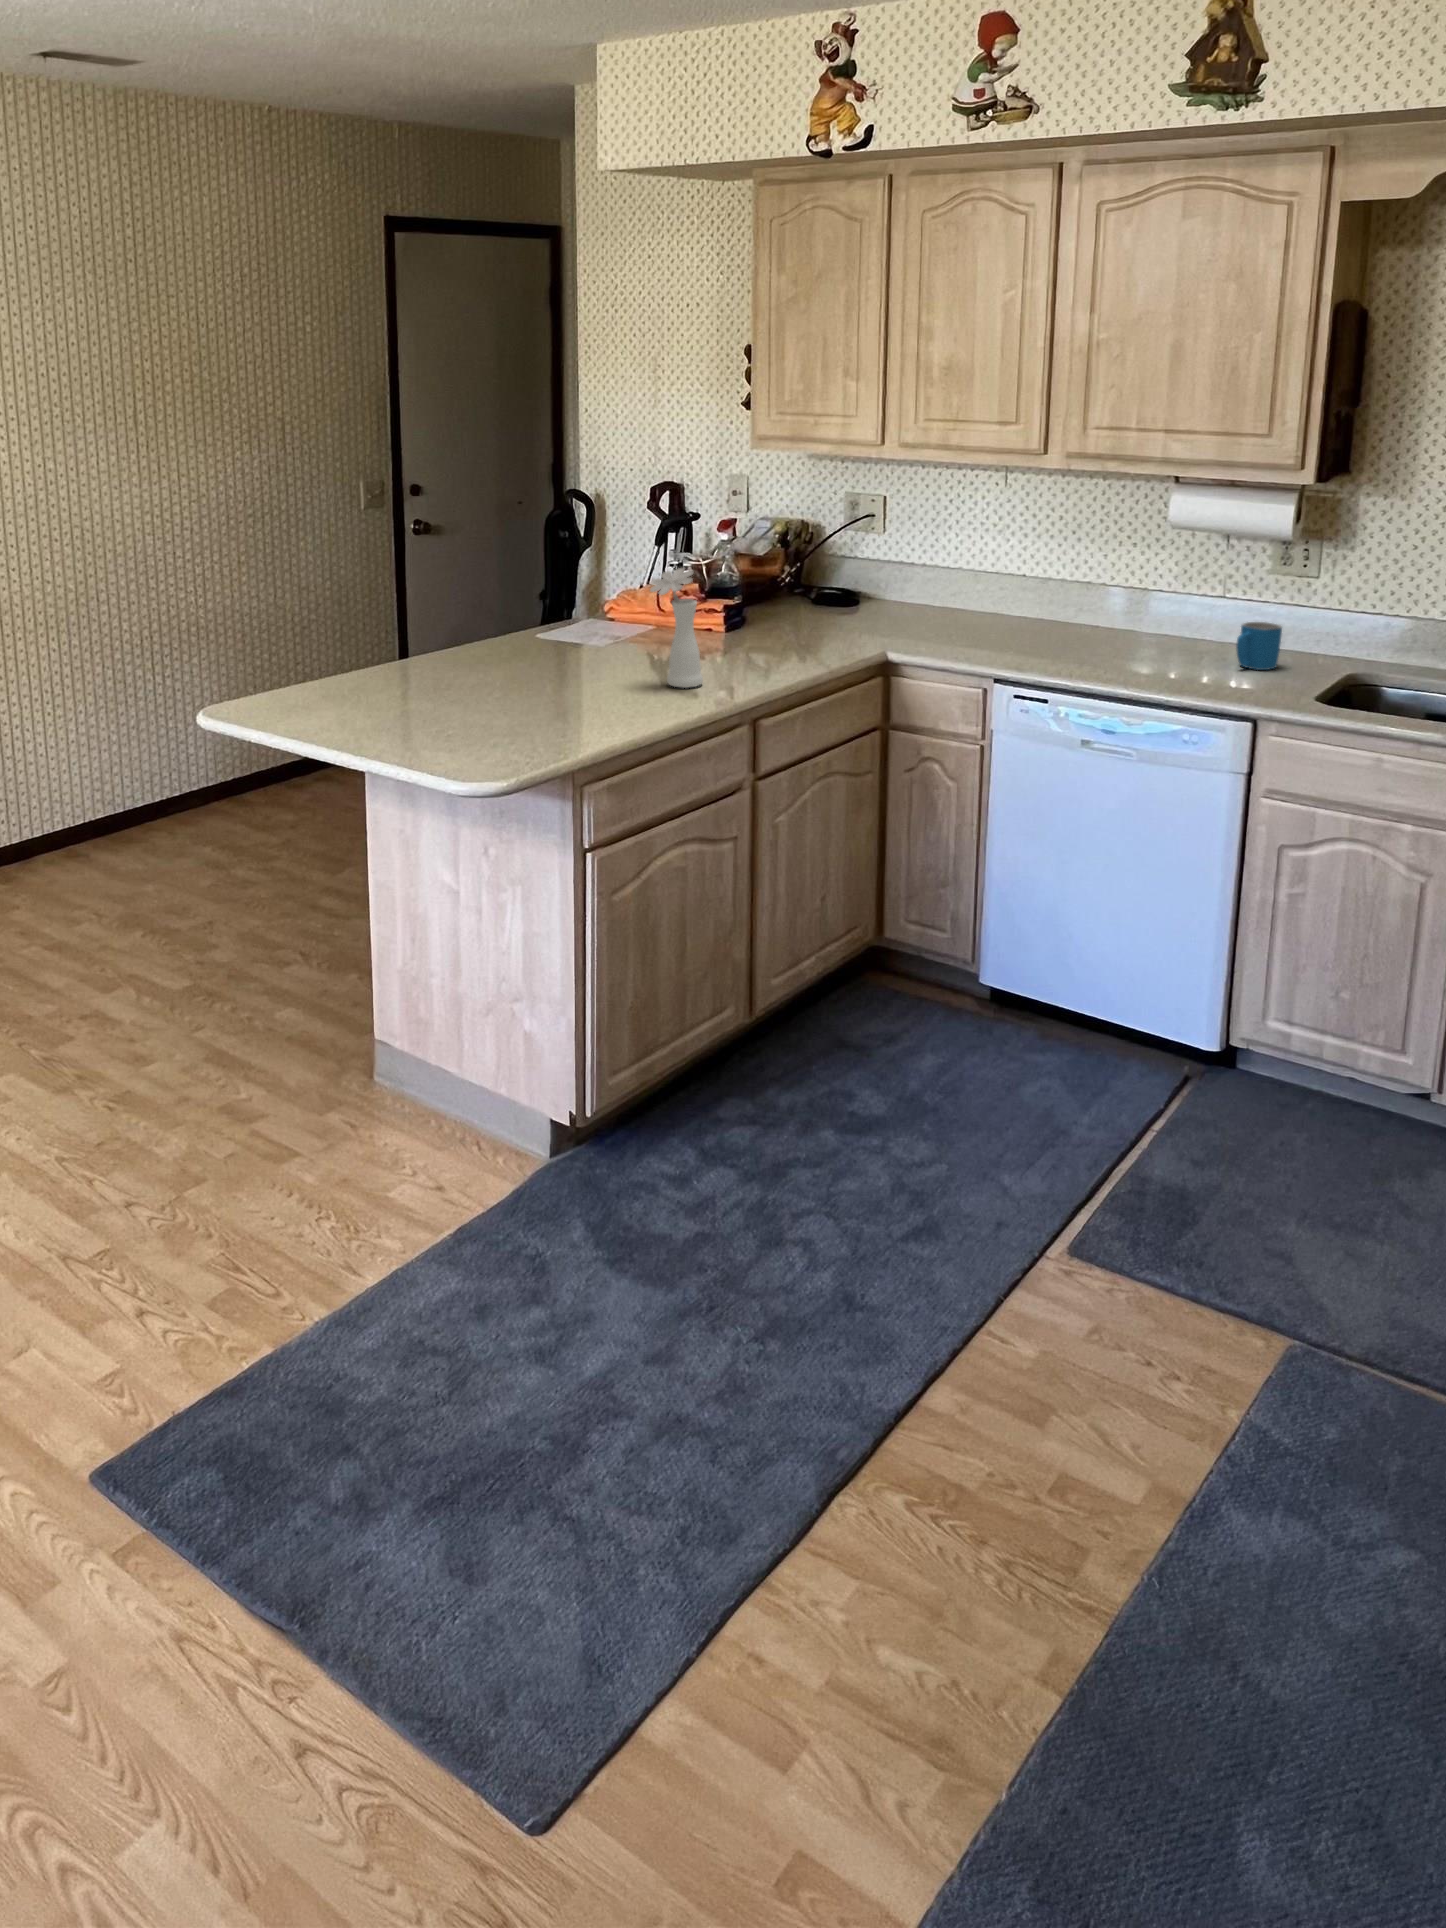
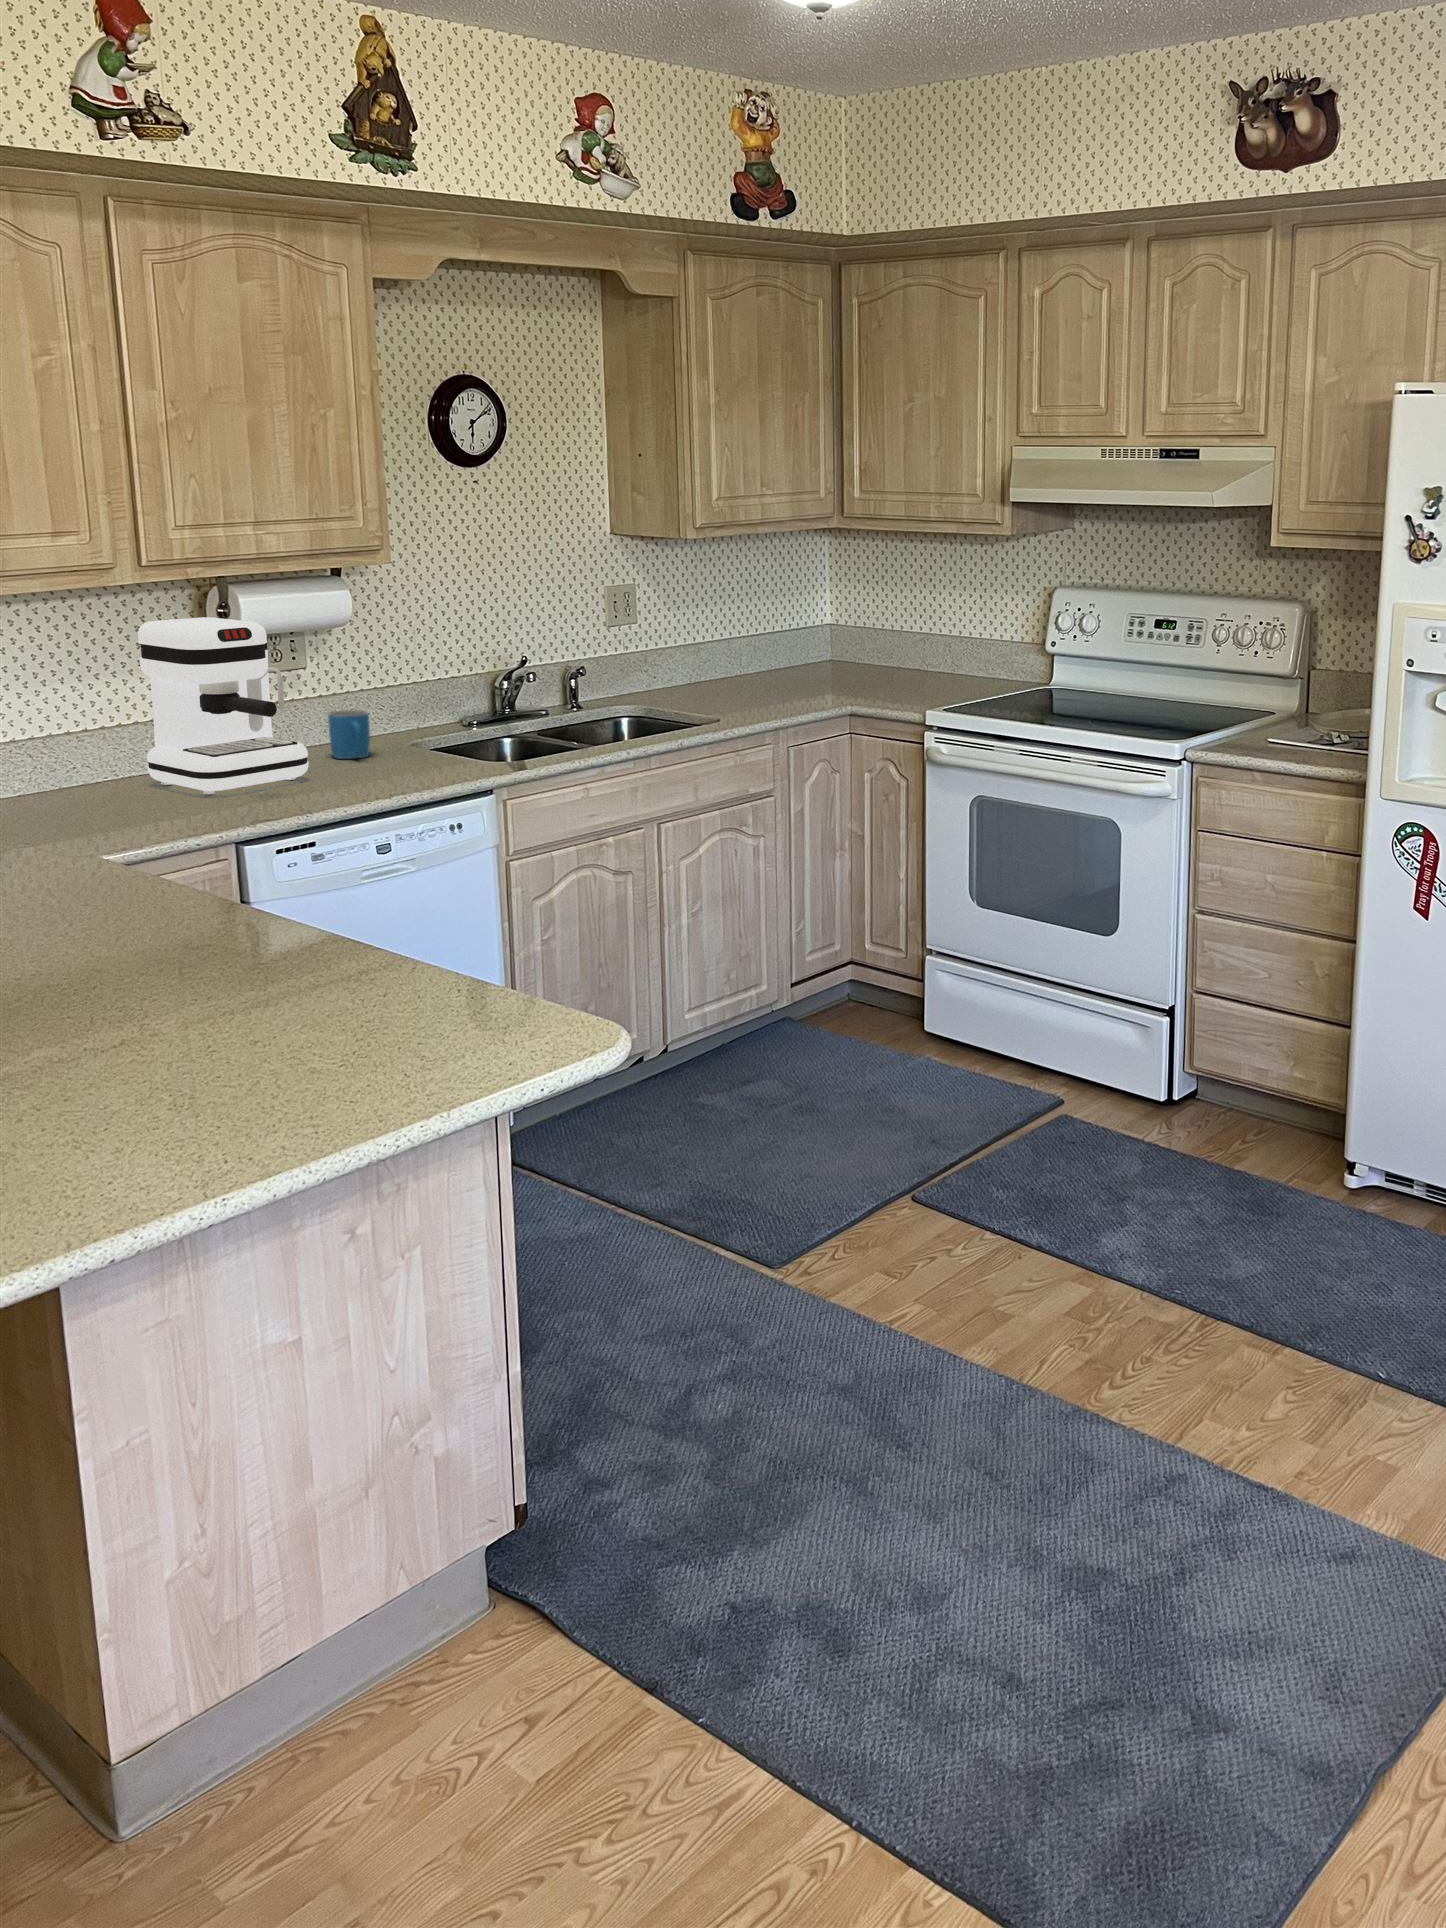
coffee maker: none [1055,510,1192,665] -> present [138,617,308,794]
vase: present [650,568,703,688] -> none [85,760,171,941]

